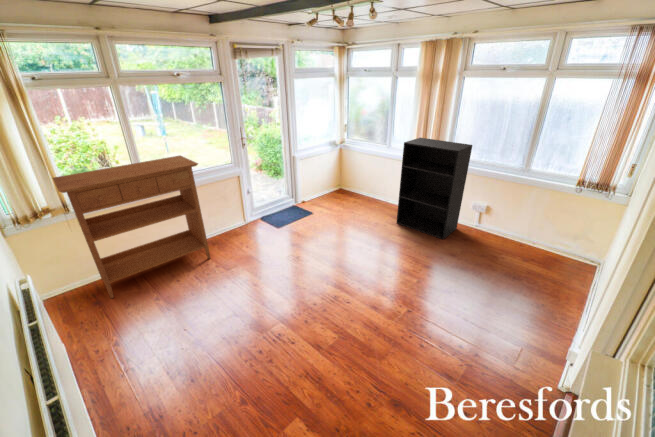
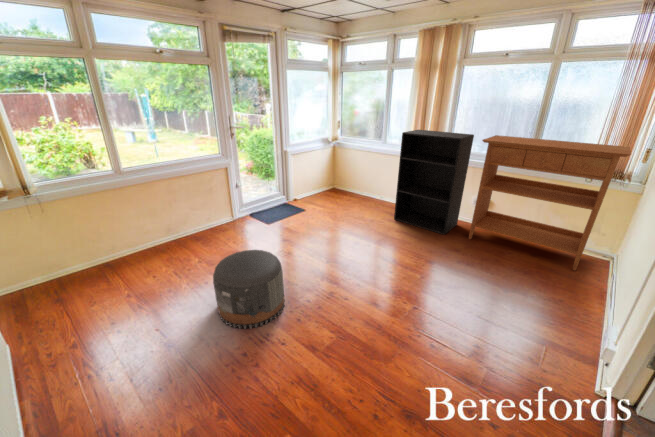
console table: present [53,156,211,299] -> present [469,135,631,271]
pouf: none [231,259,294,330] -> present [213,250,285,329]

